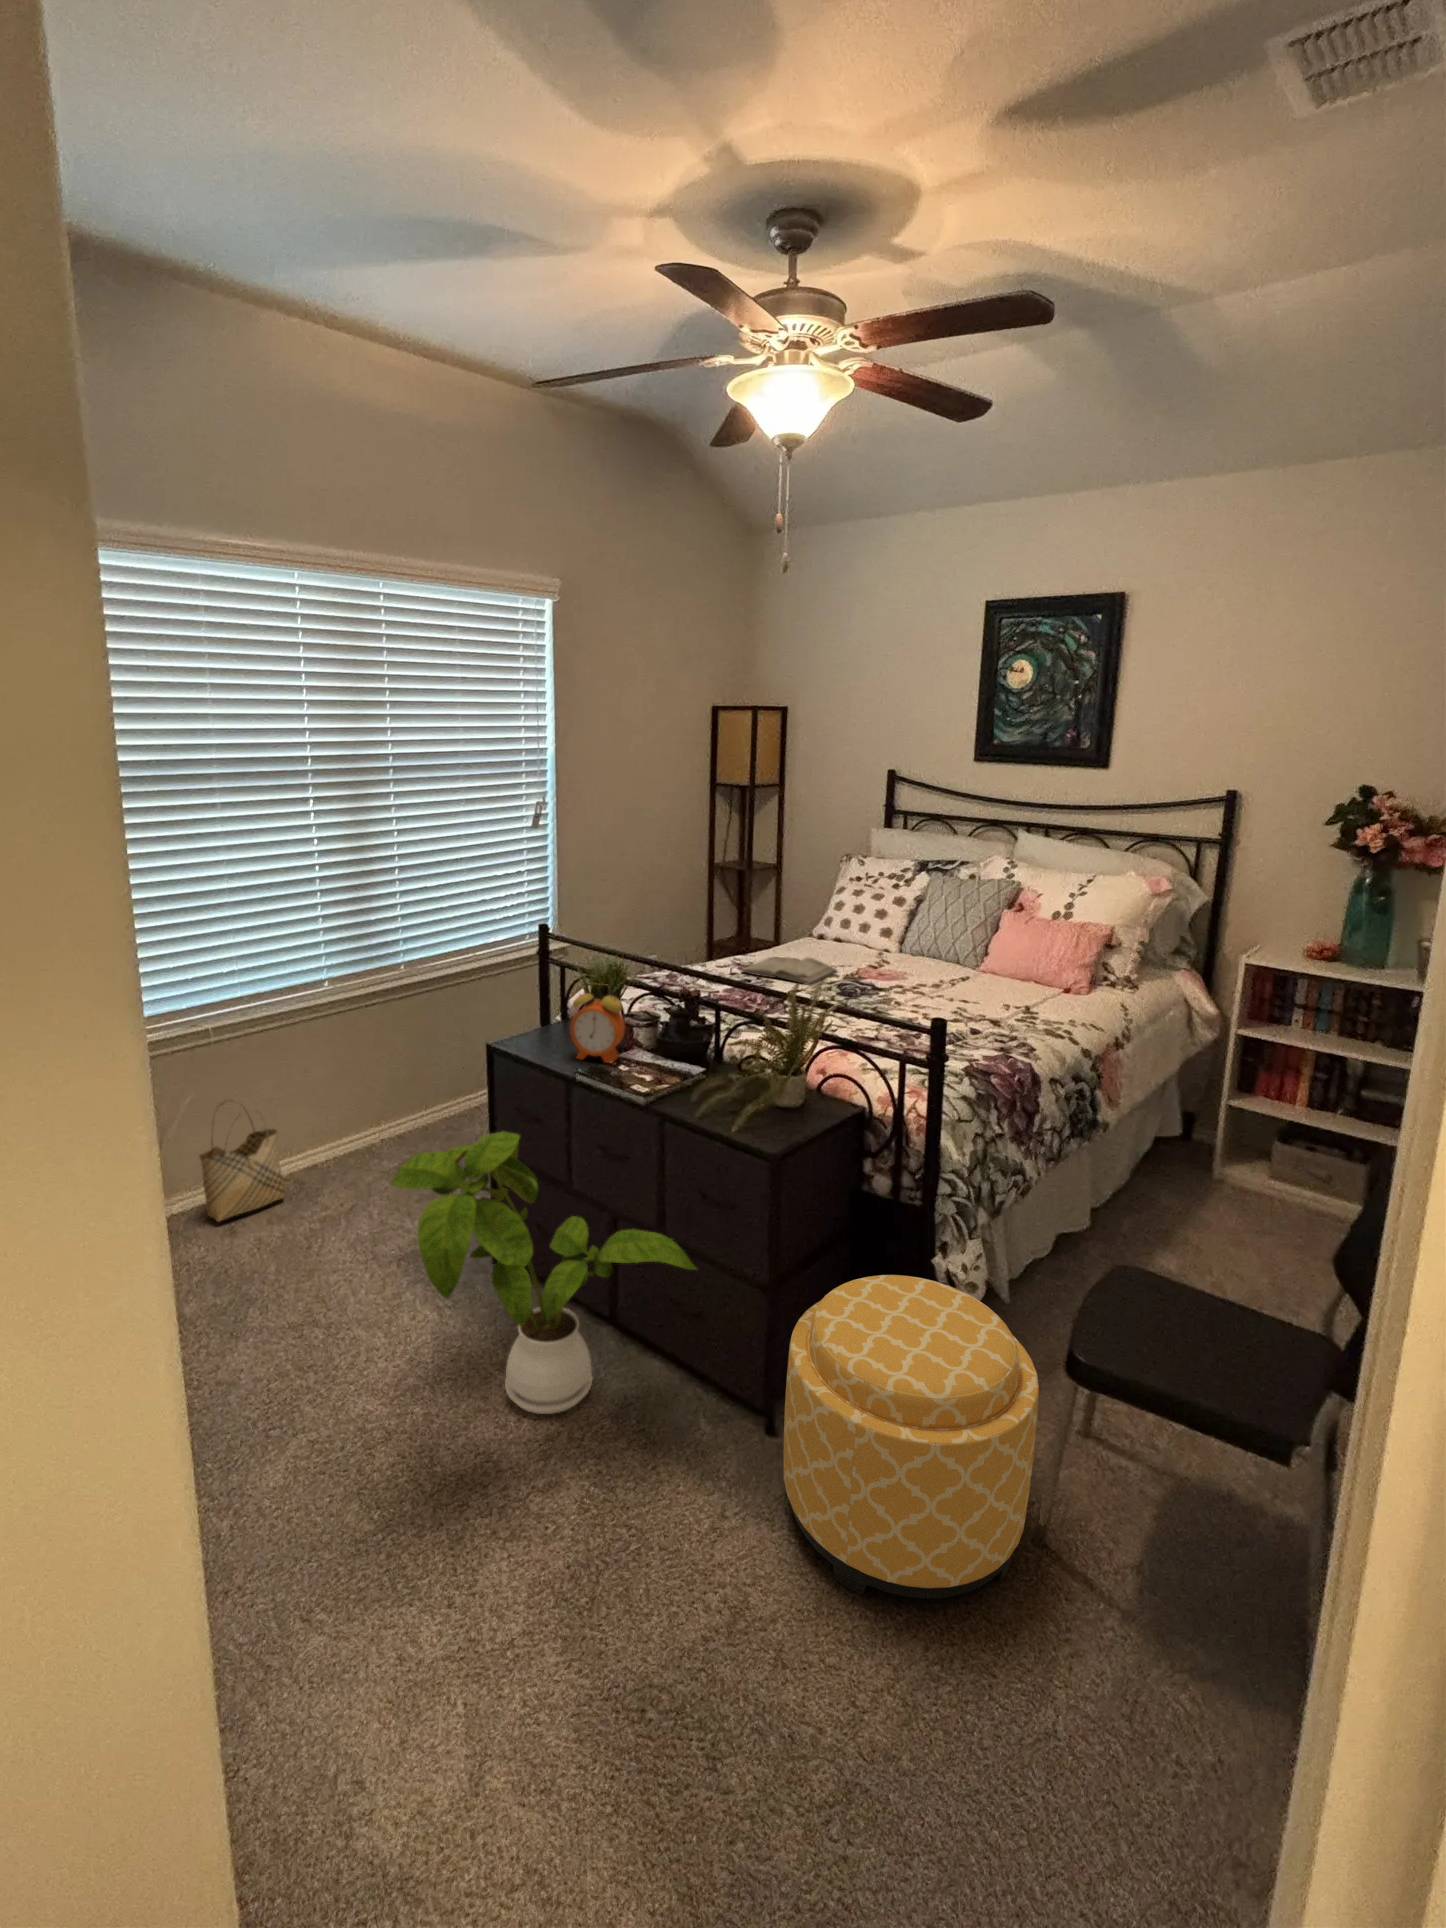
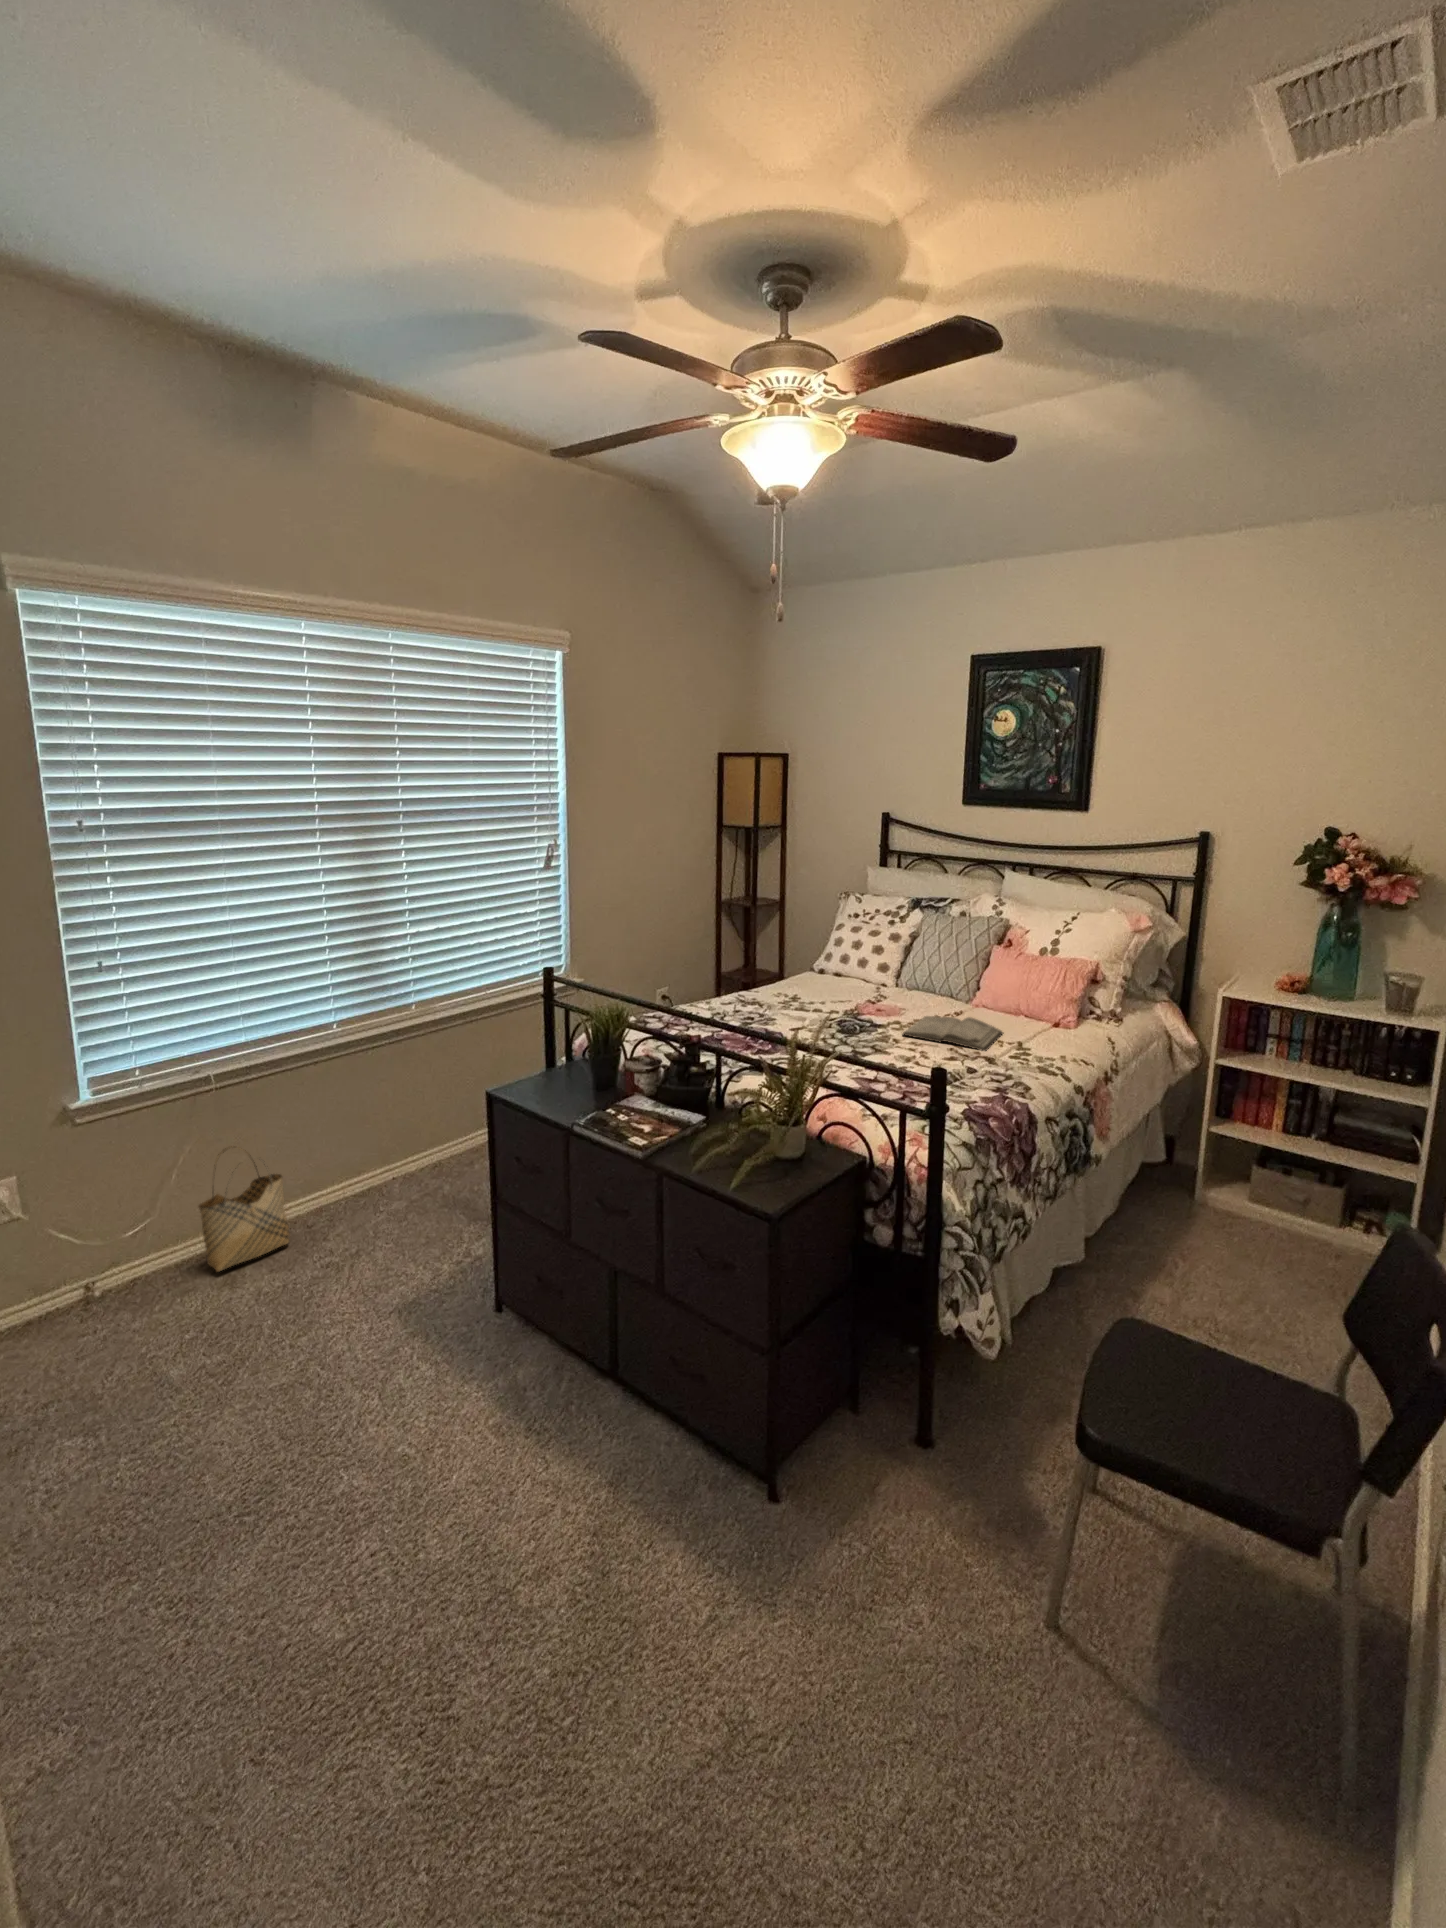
diary: present [741,957,838,985] -> present [903,1016,1003,1051]
alarm clock: present [570,993,625,1063] -> none [569,1031,625,1113]
house plant: present [391,1132,696,1414] -> none [369,1188,696,1486]
ottoman: present [784,1275,1039,1599] -> none [786,1338,1052,1705]

